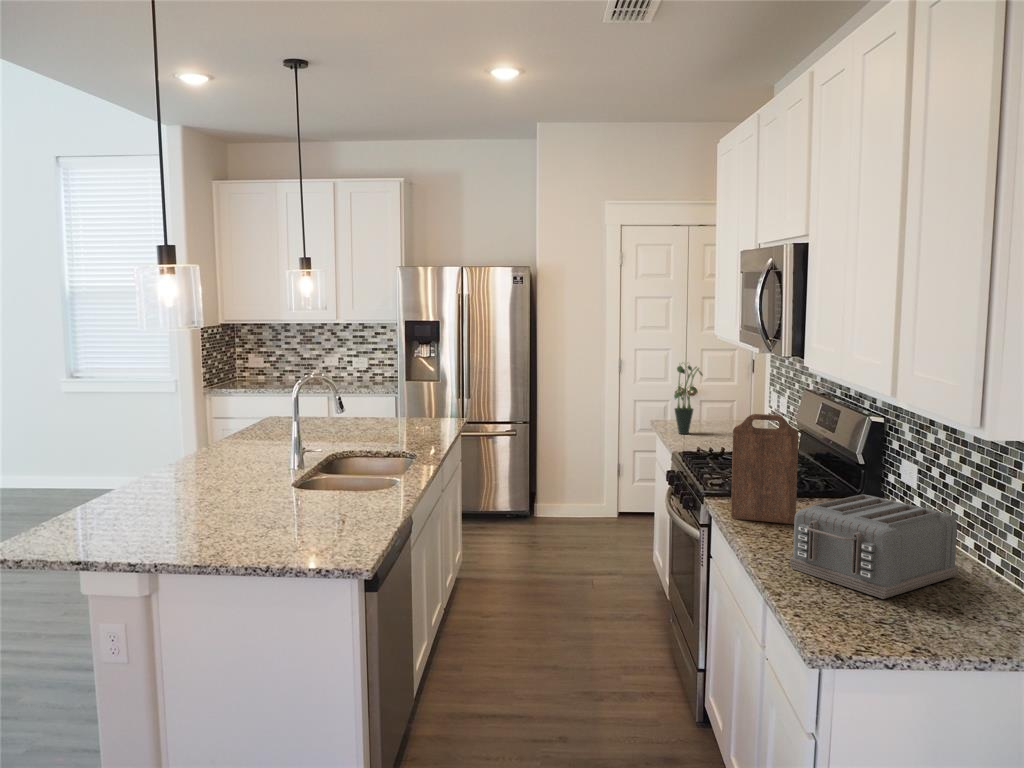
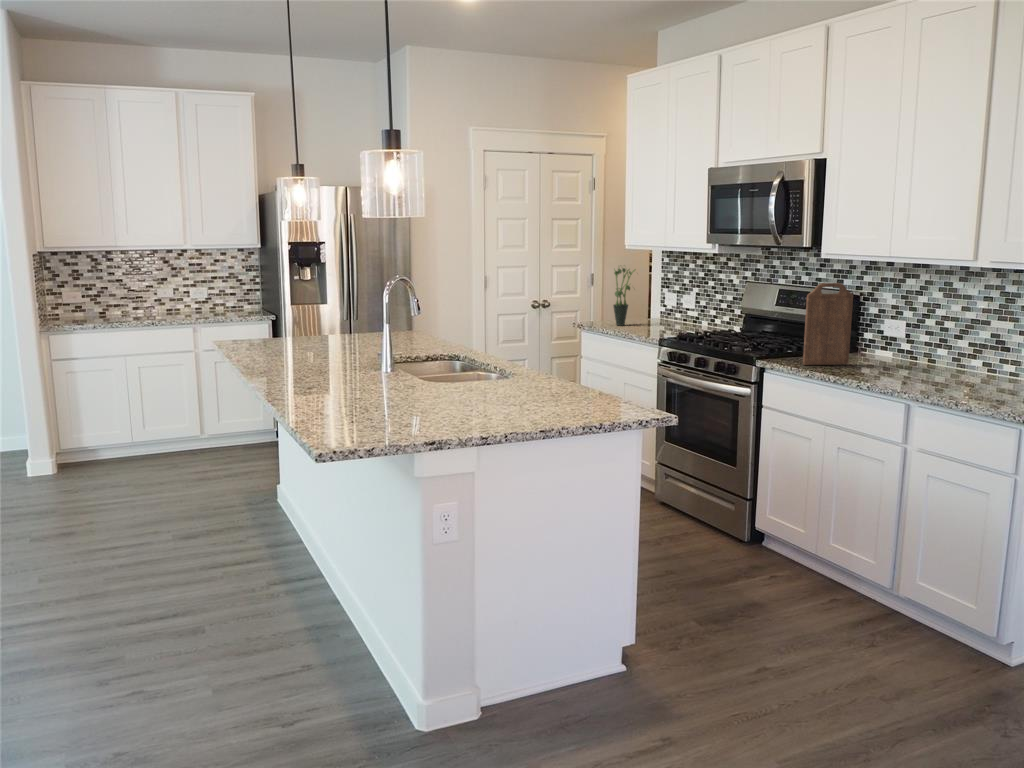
toaster: present [790,494,958,599] -> none [913,330,1007,390]

